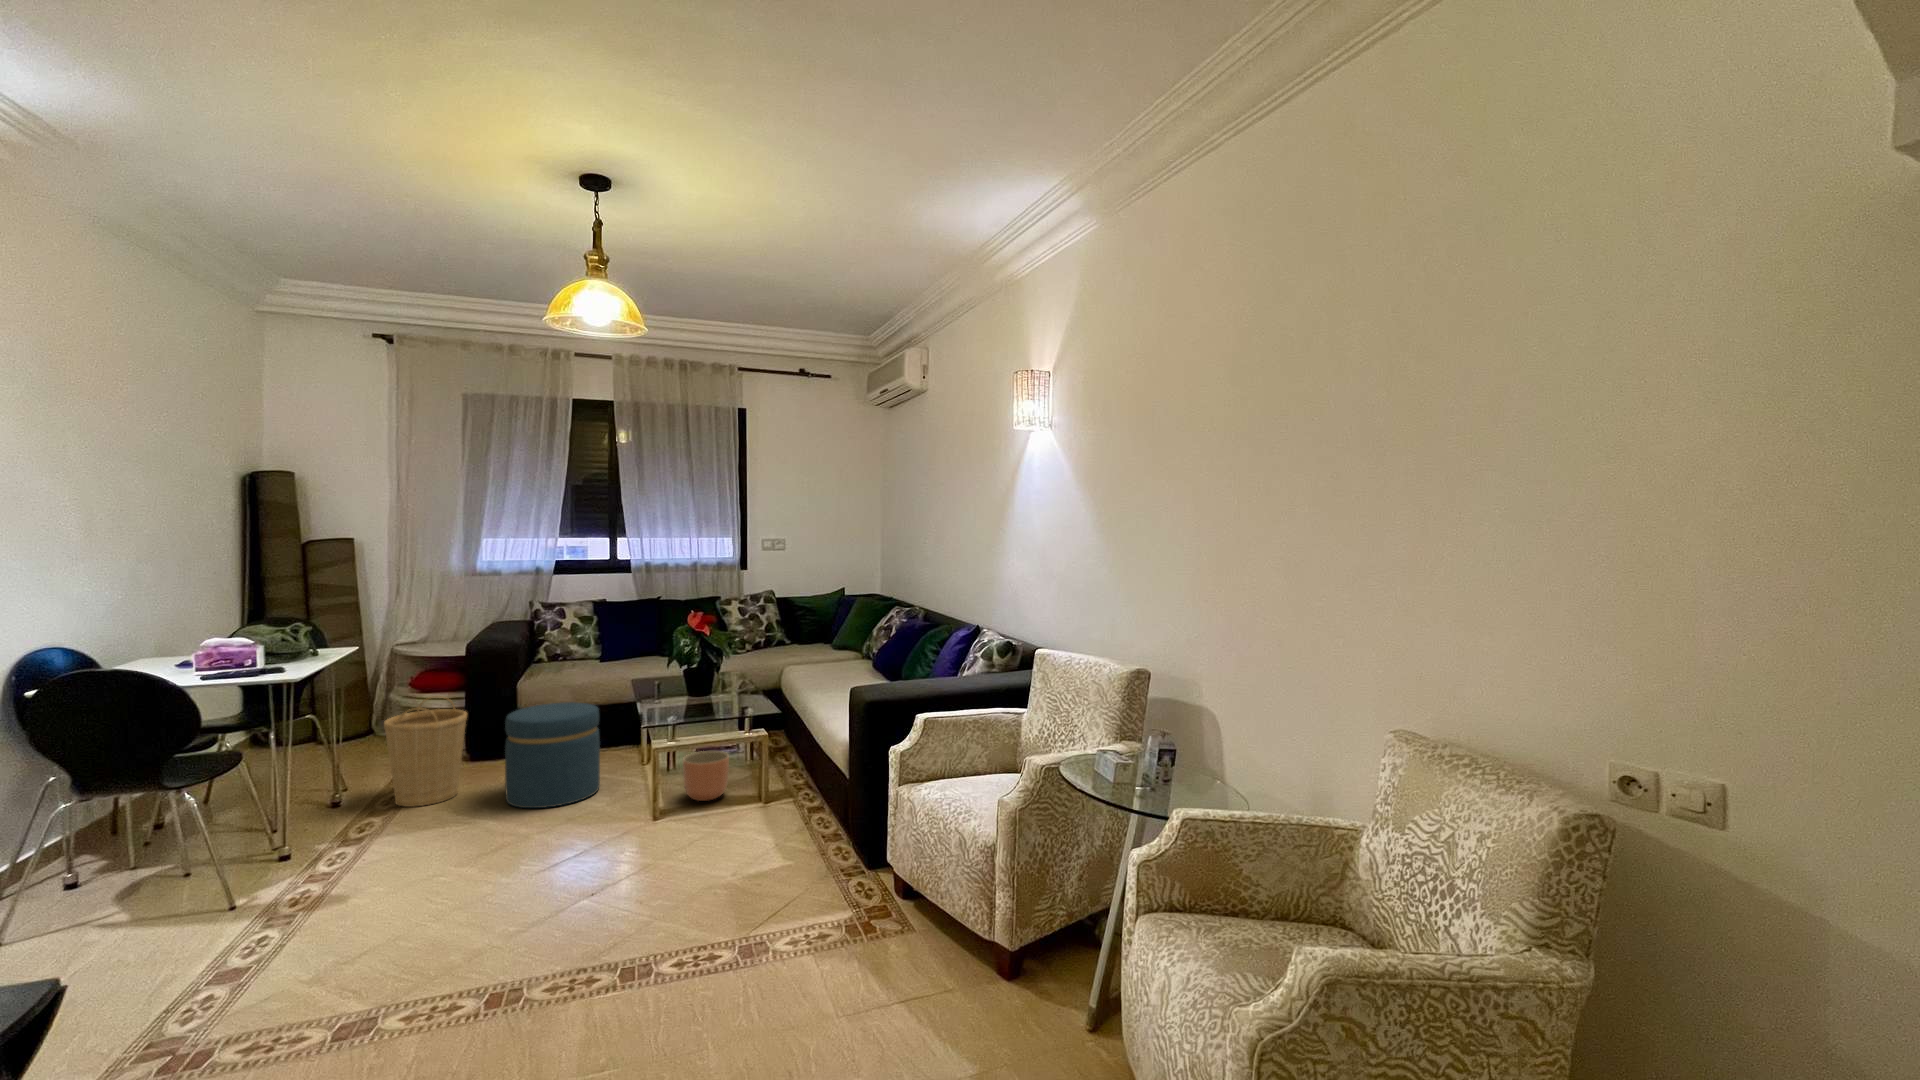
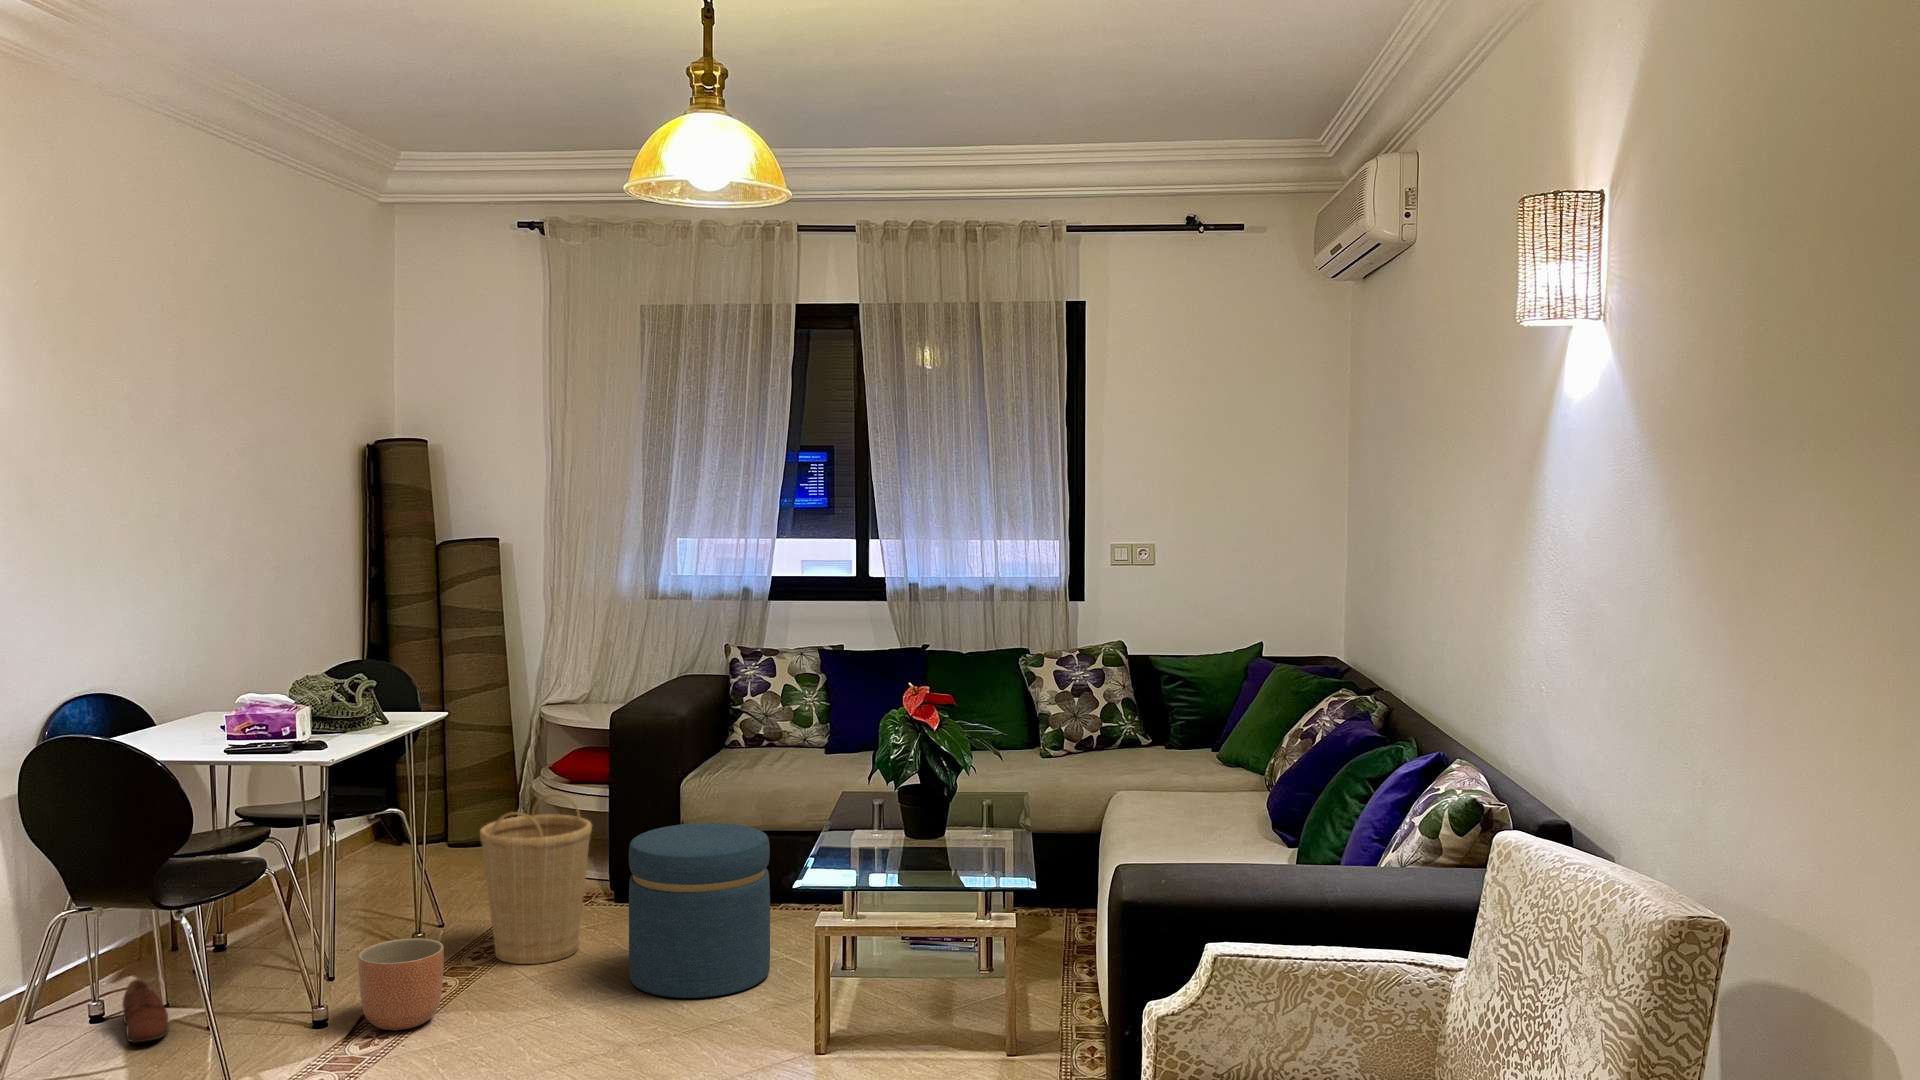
planter: present [683,751,729,801] -> present [358,938,444,1030]
shoe: none [88,856,142,900] -> present [123,979,168,1042]

